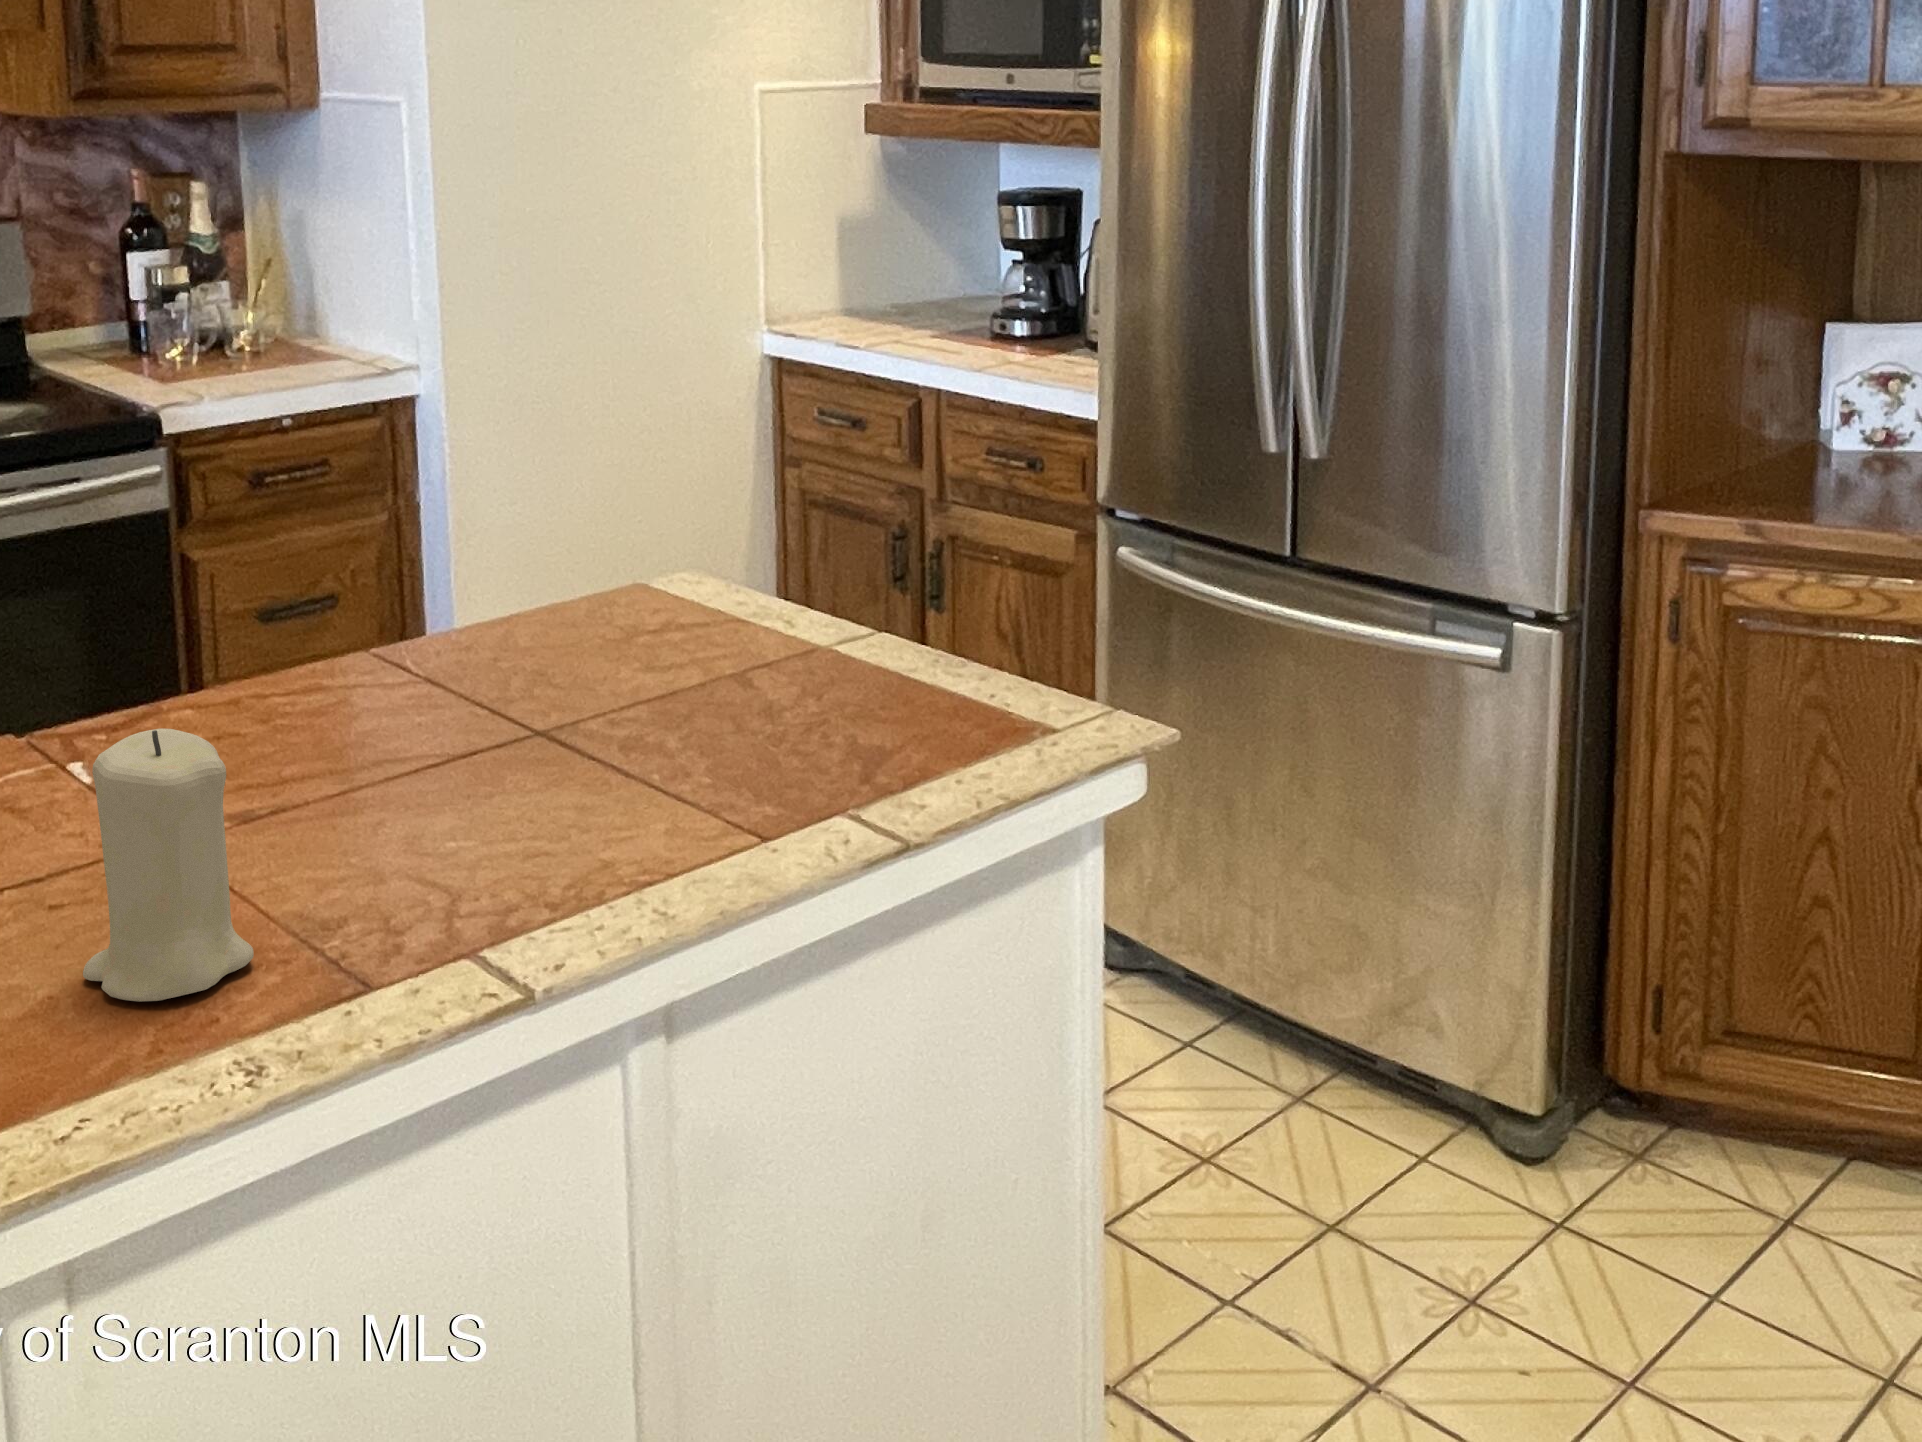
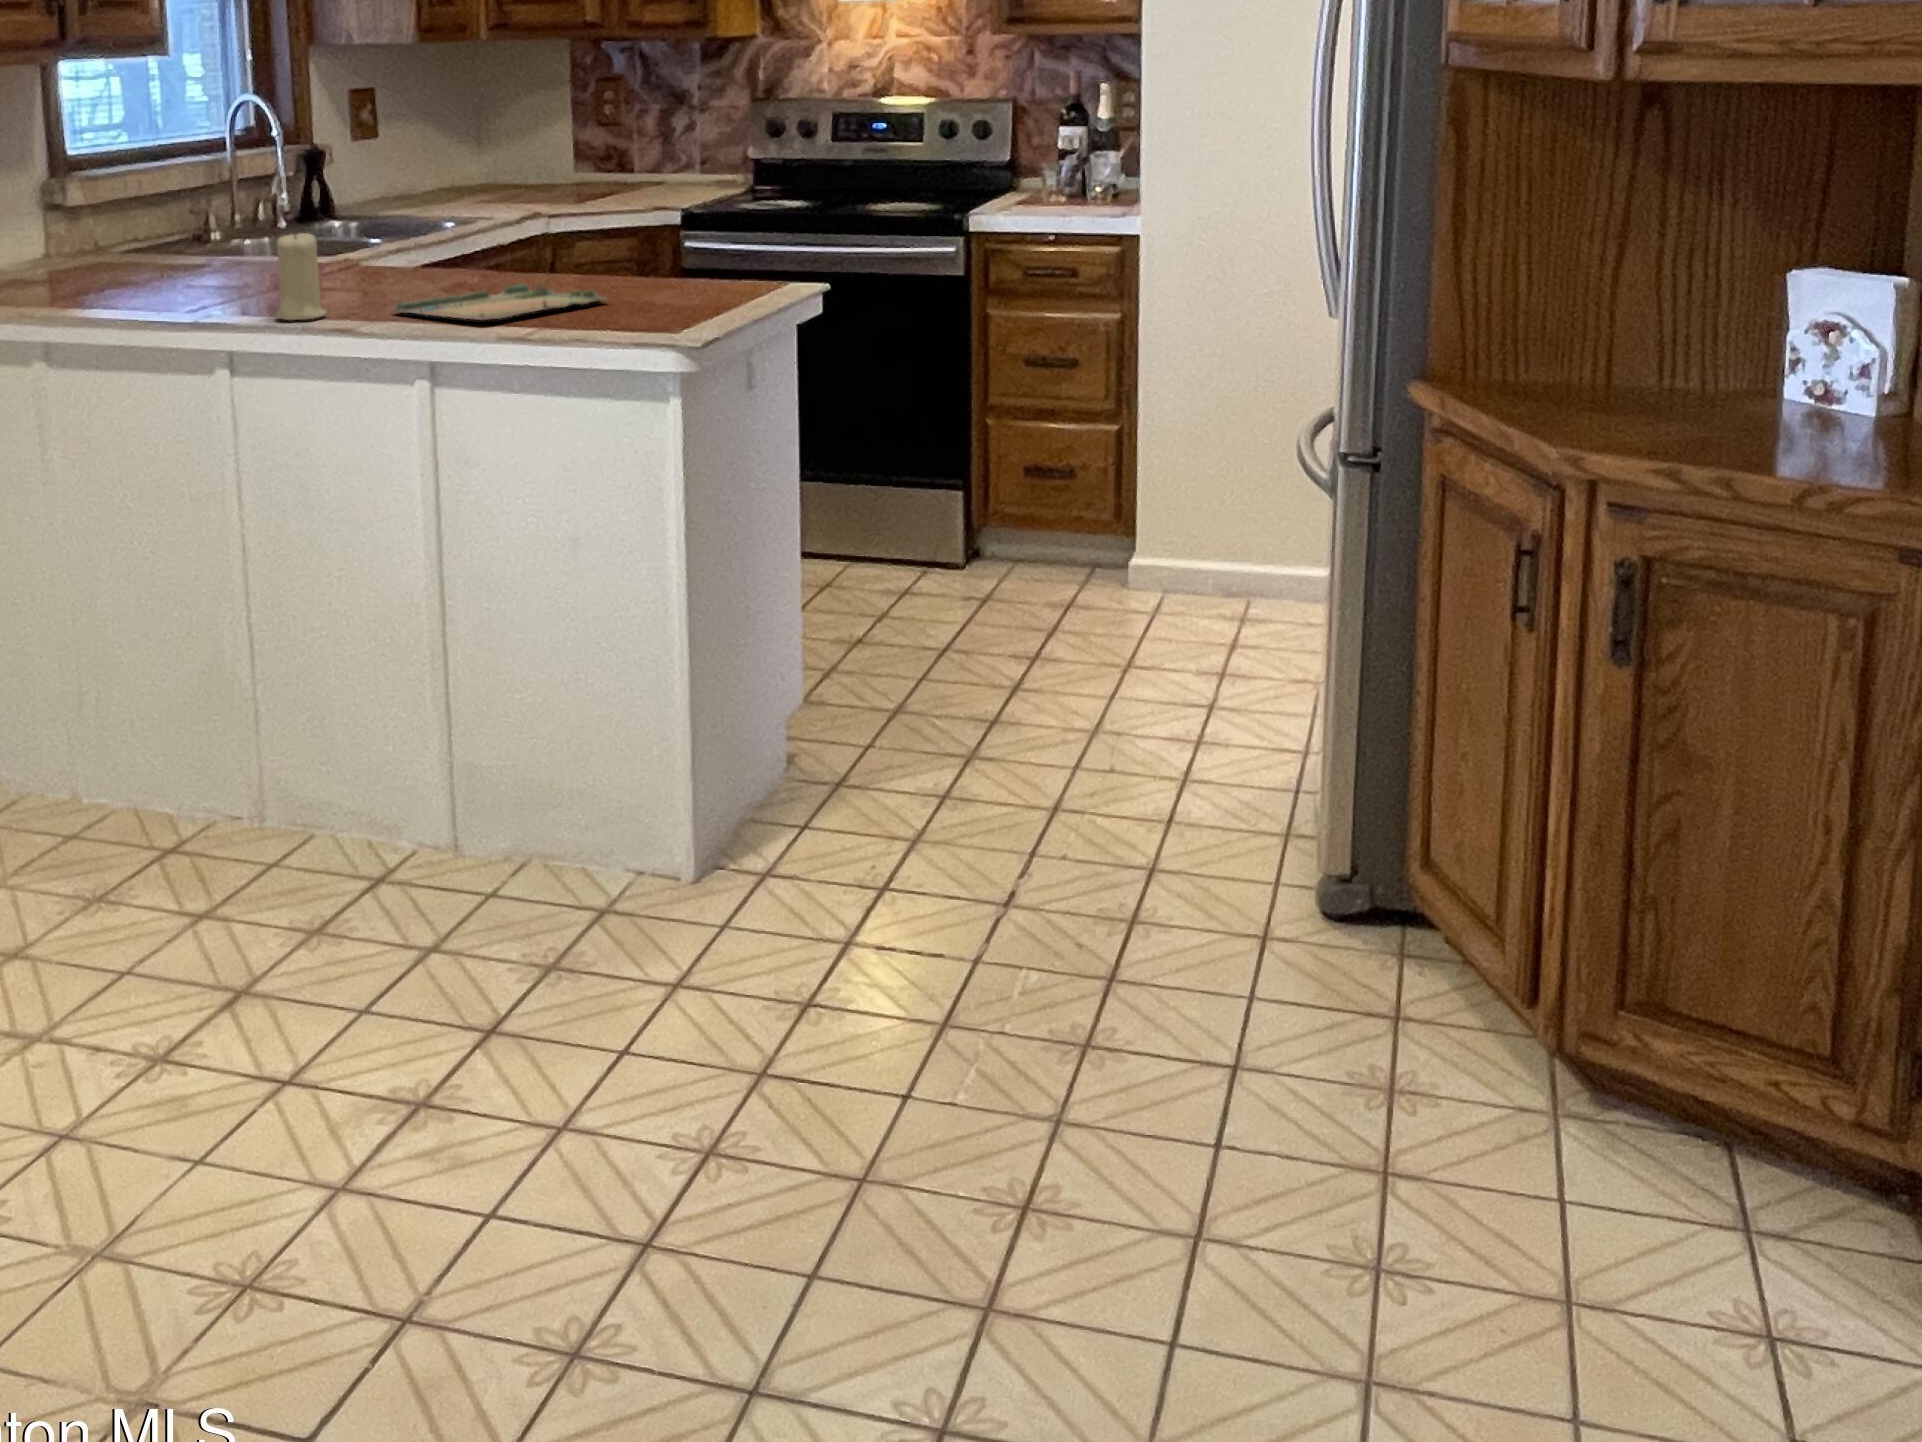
tray: none [315,651,694,863] -> present [393,284,607,320]

